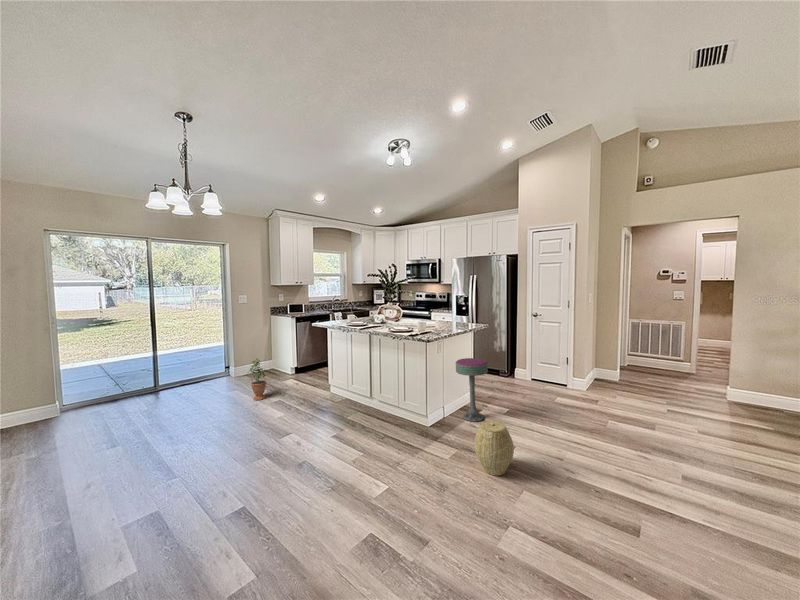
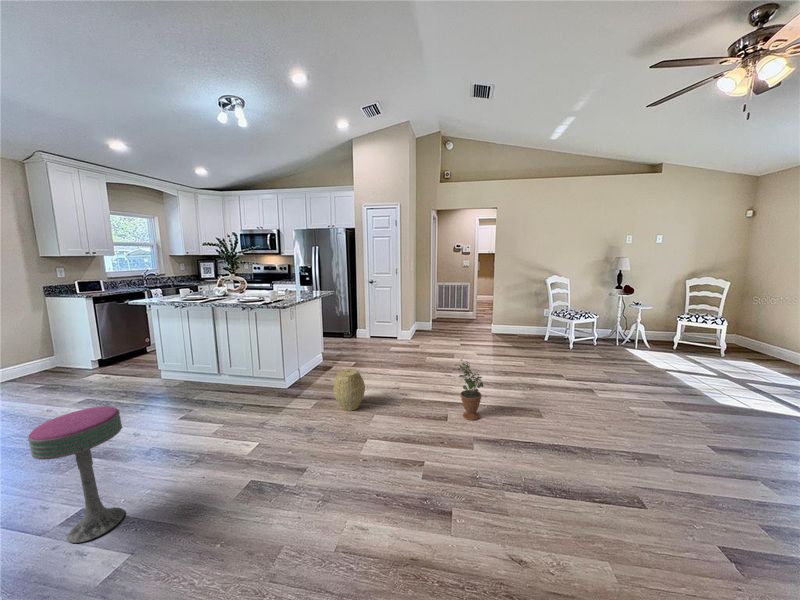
bar stool: present [456,358,488,421] -> present [28,406,124,543]
potted plant: present [248,359,266,400] -> present [458,360,483,420]

